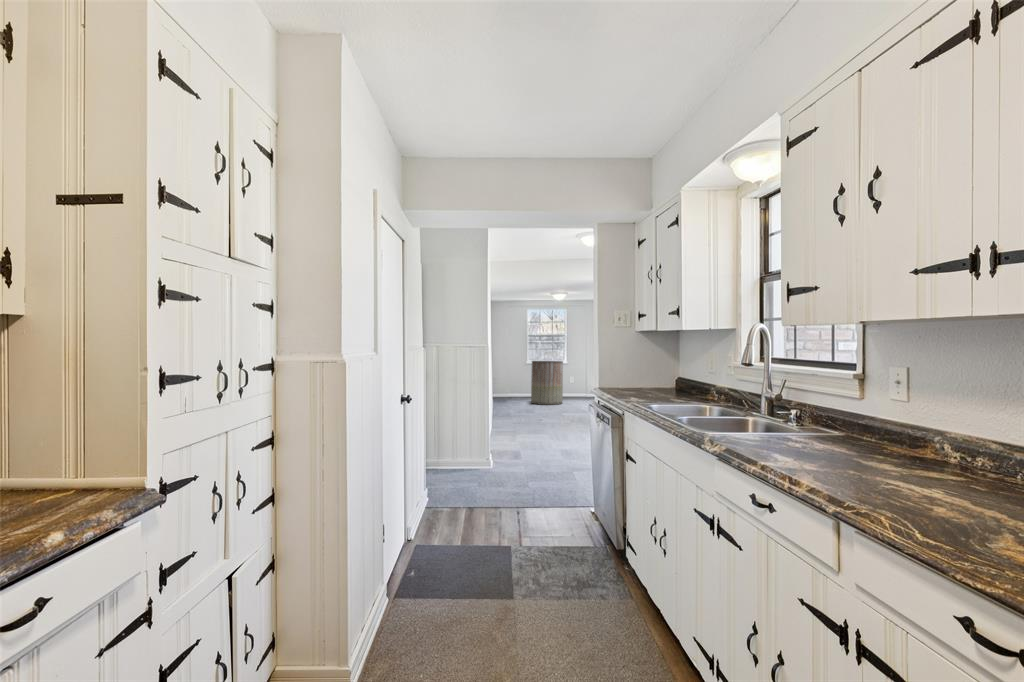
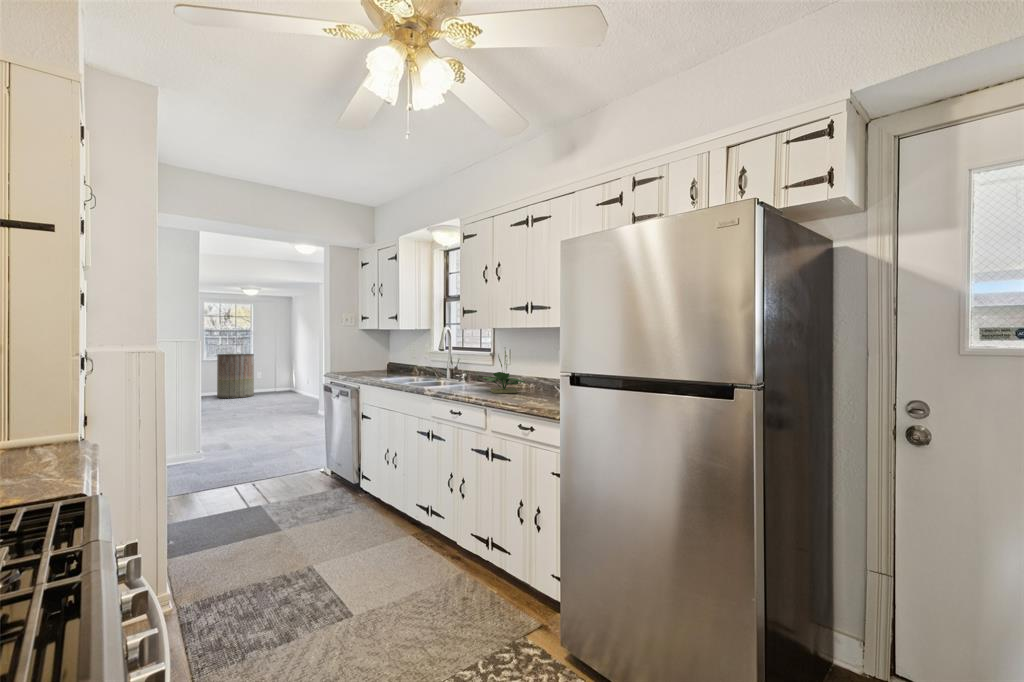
potted plant: none [816,358,966,477] -> present [478,350,525,393]

